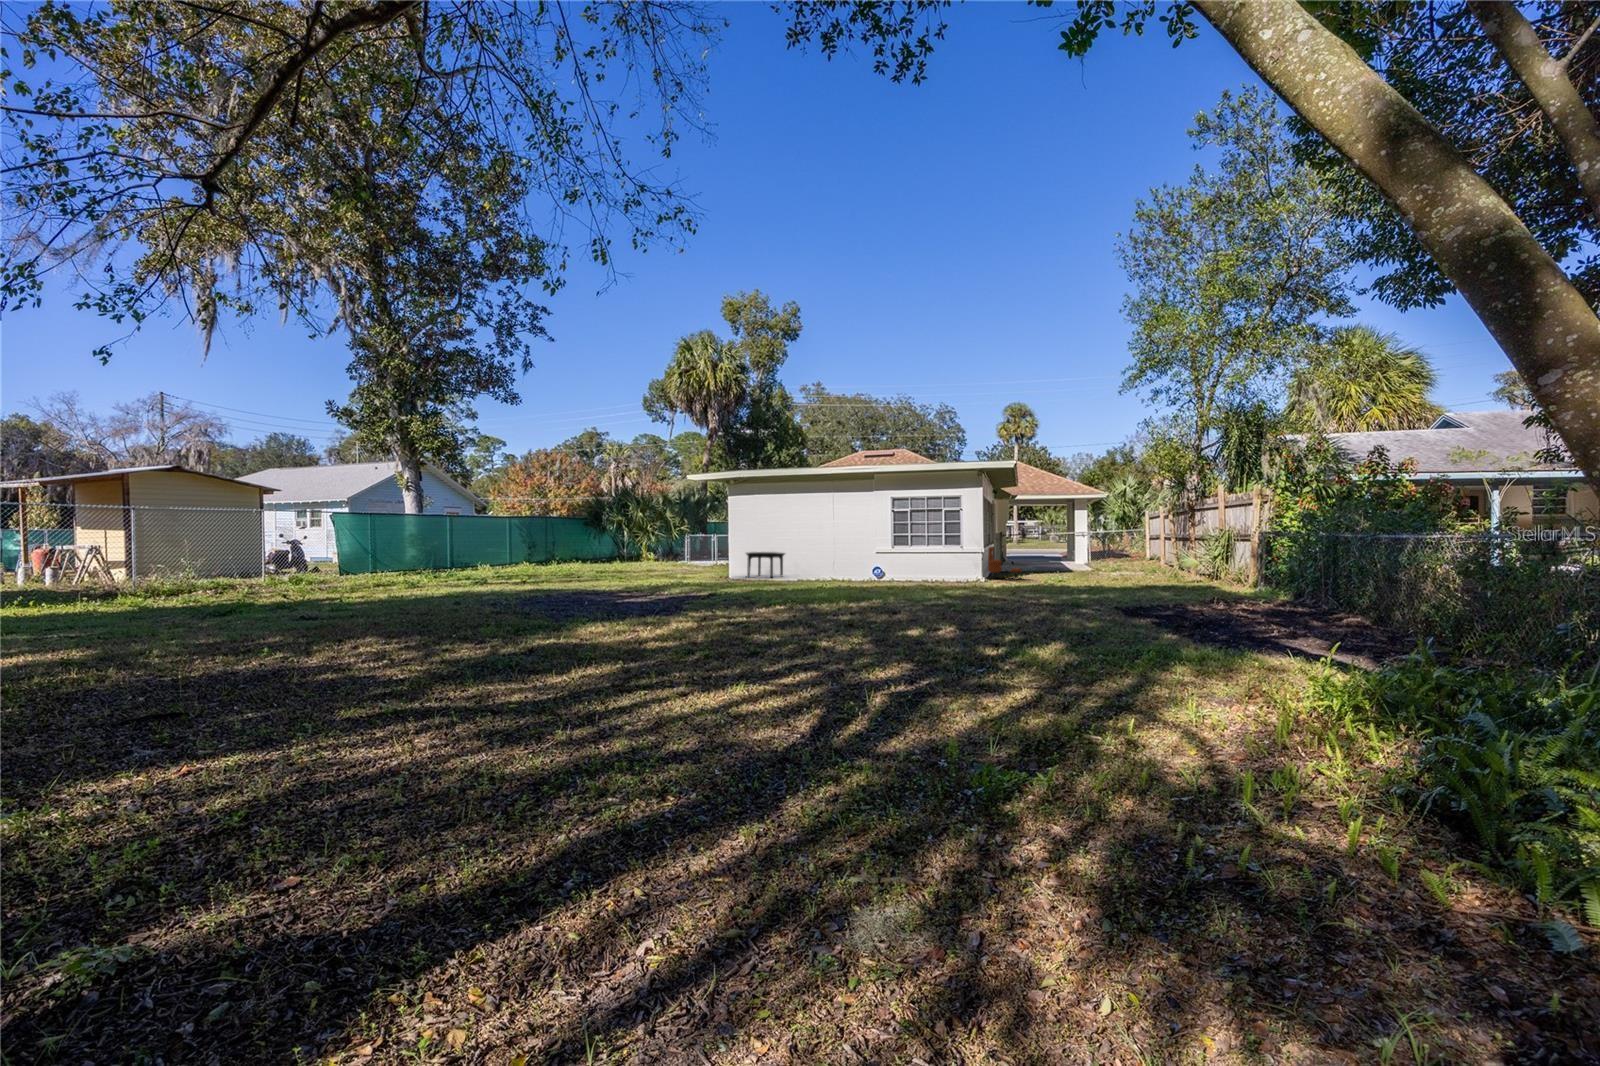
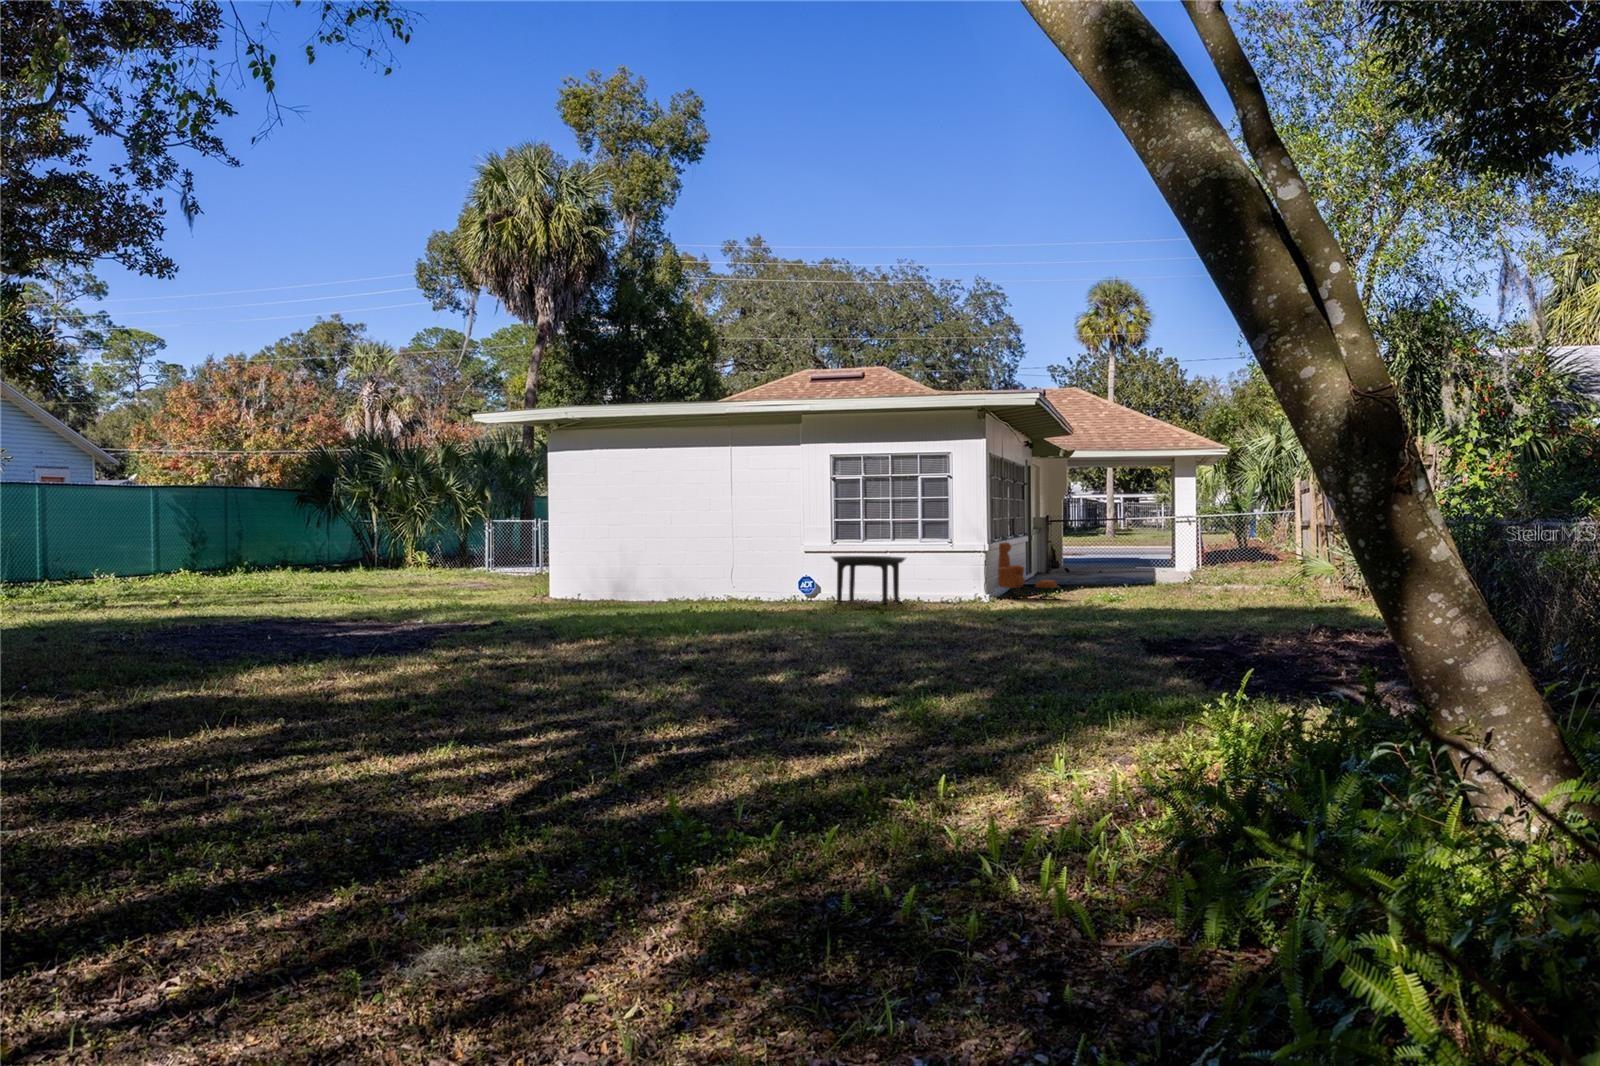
round table: present [746,552,785,578] -> present [832,556,905,604]

